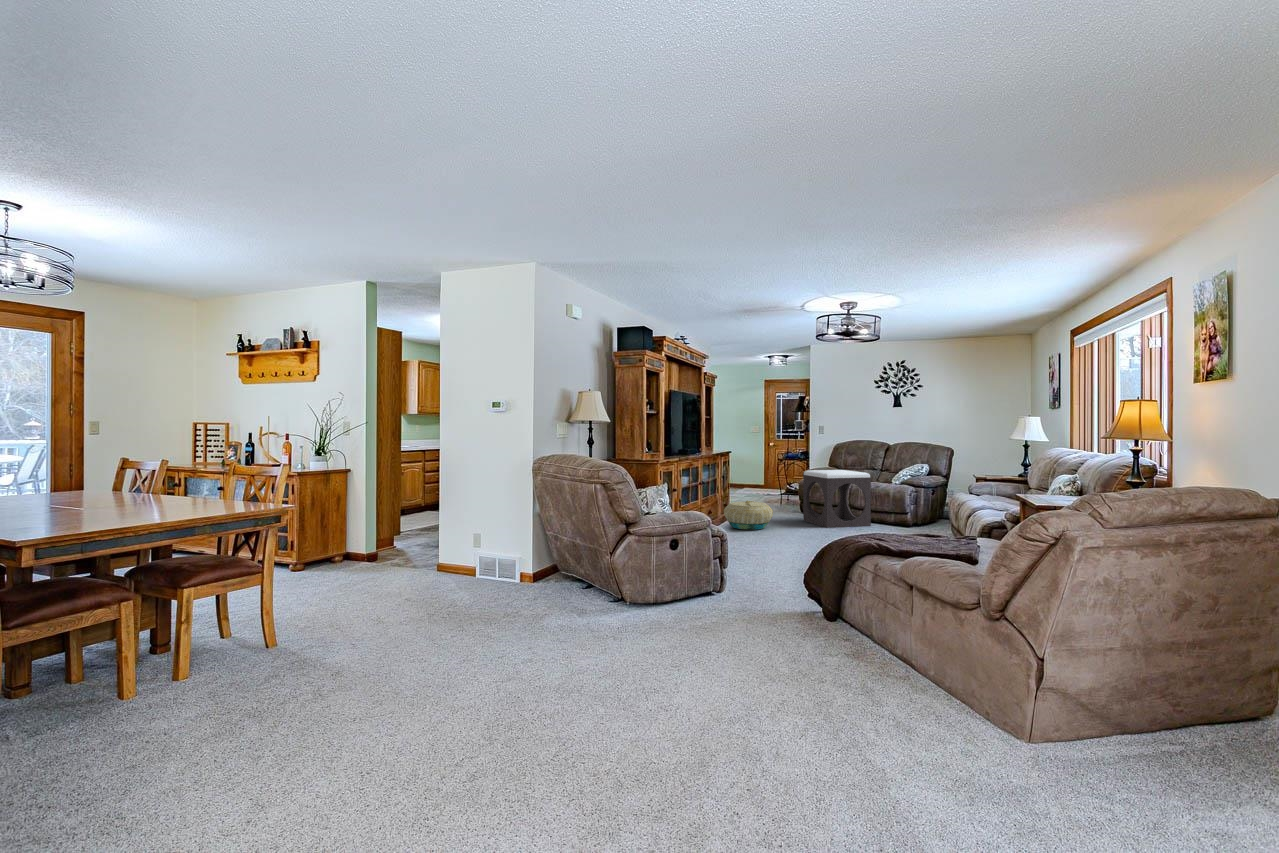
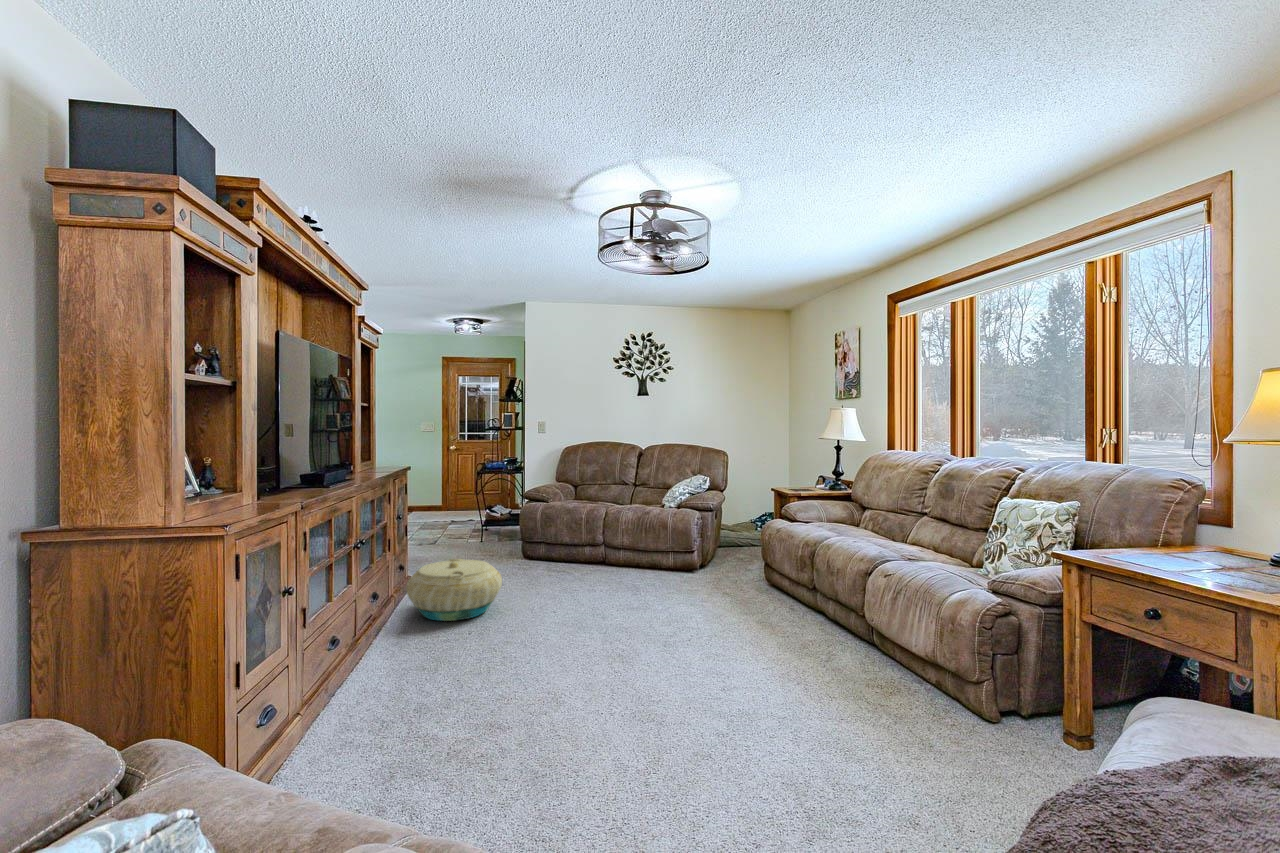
footstool: present [803,470,871,528] -> none [539,489,646,591]

